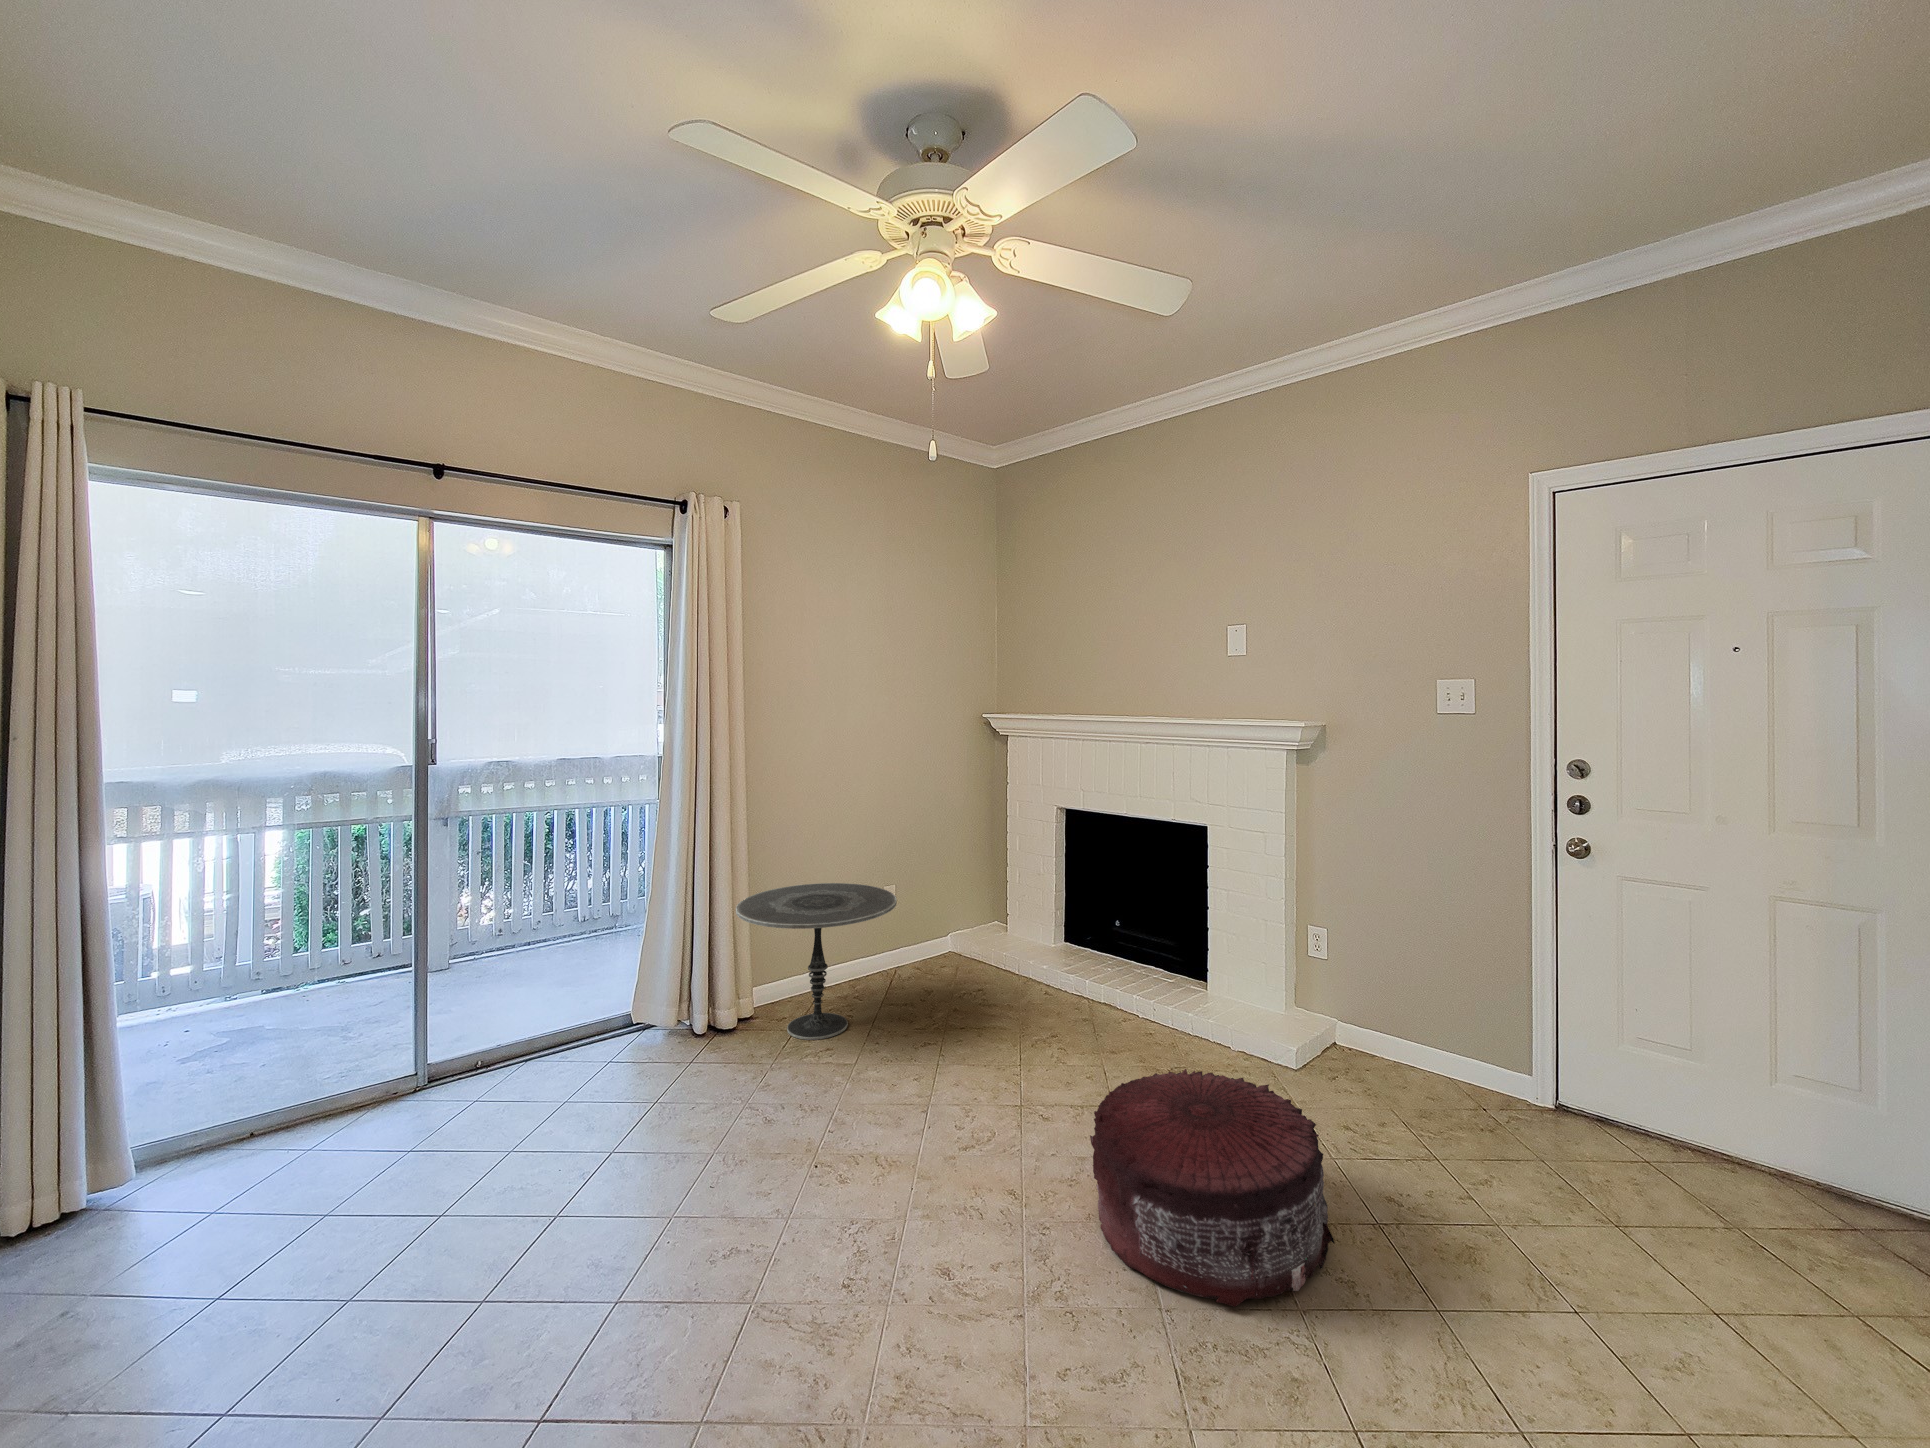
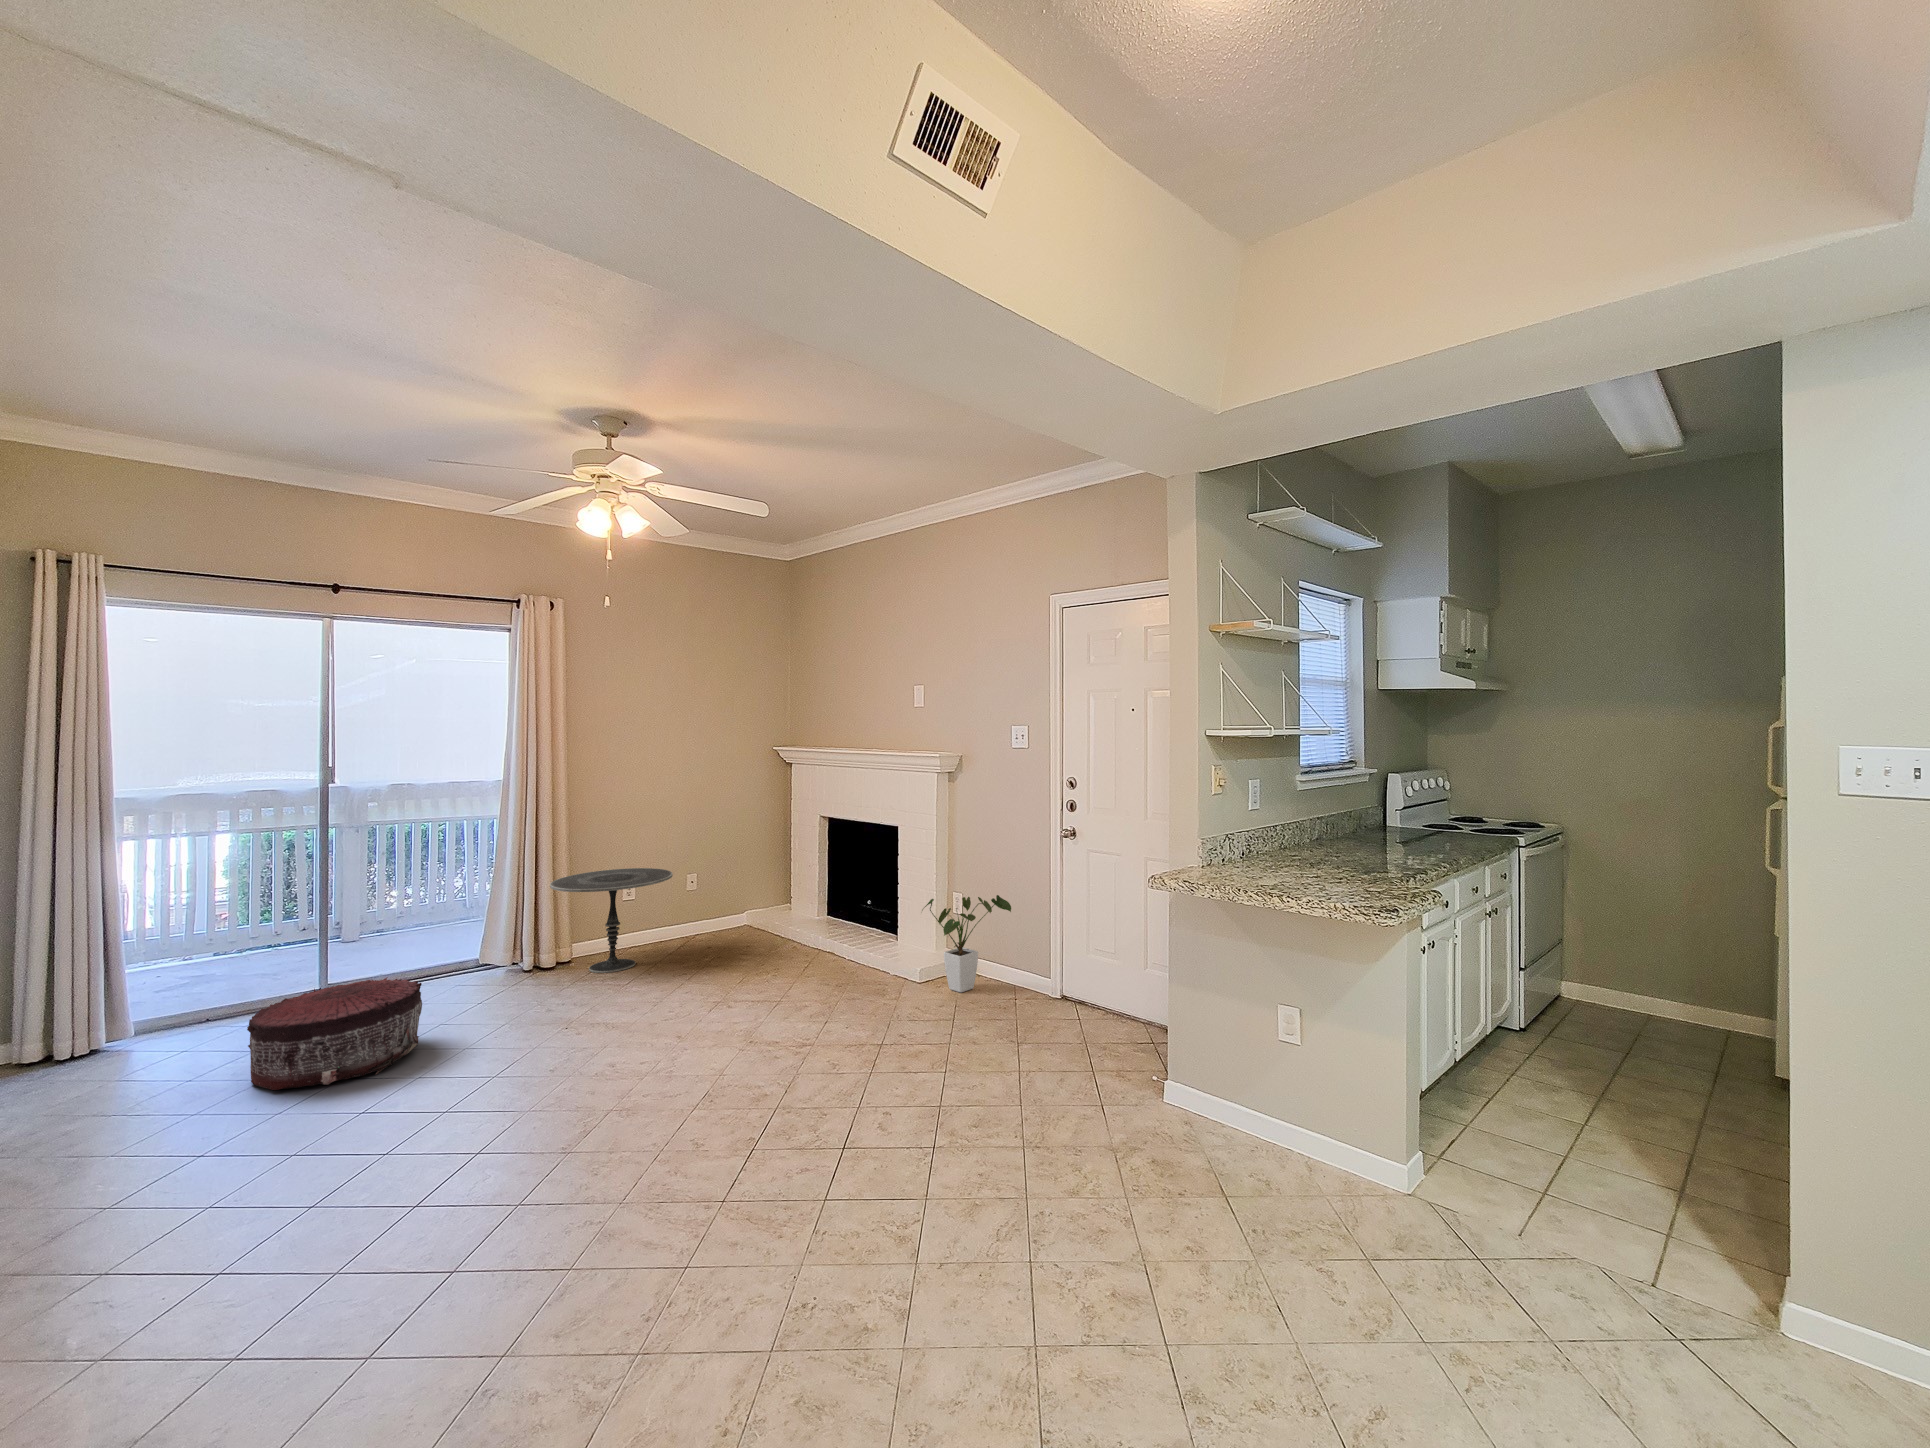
house plant: none [1342,950,1469,1102] -> present [922,895,1011,992]
pouf: present [1090,1069,1335,1307] -> present [247,978,422,1090]

